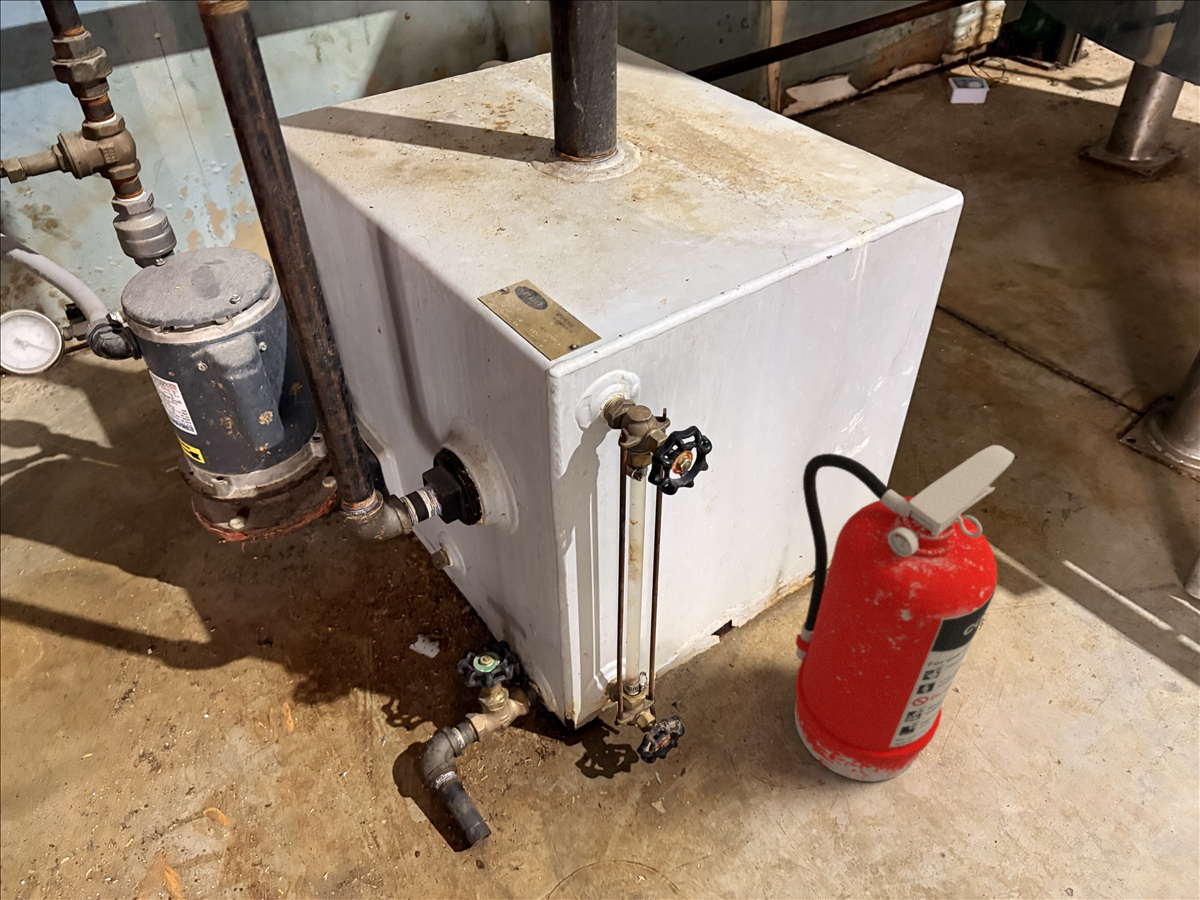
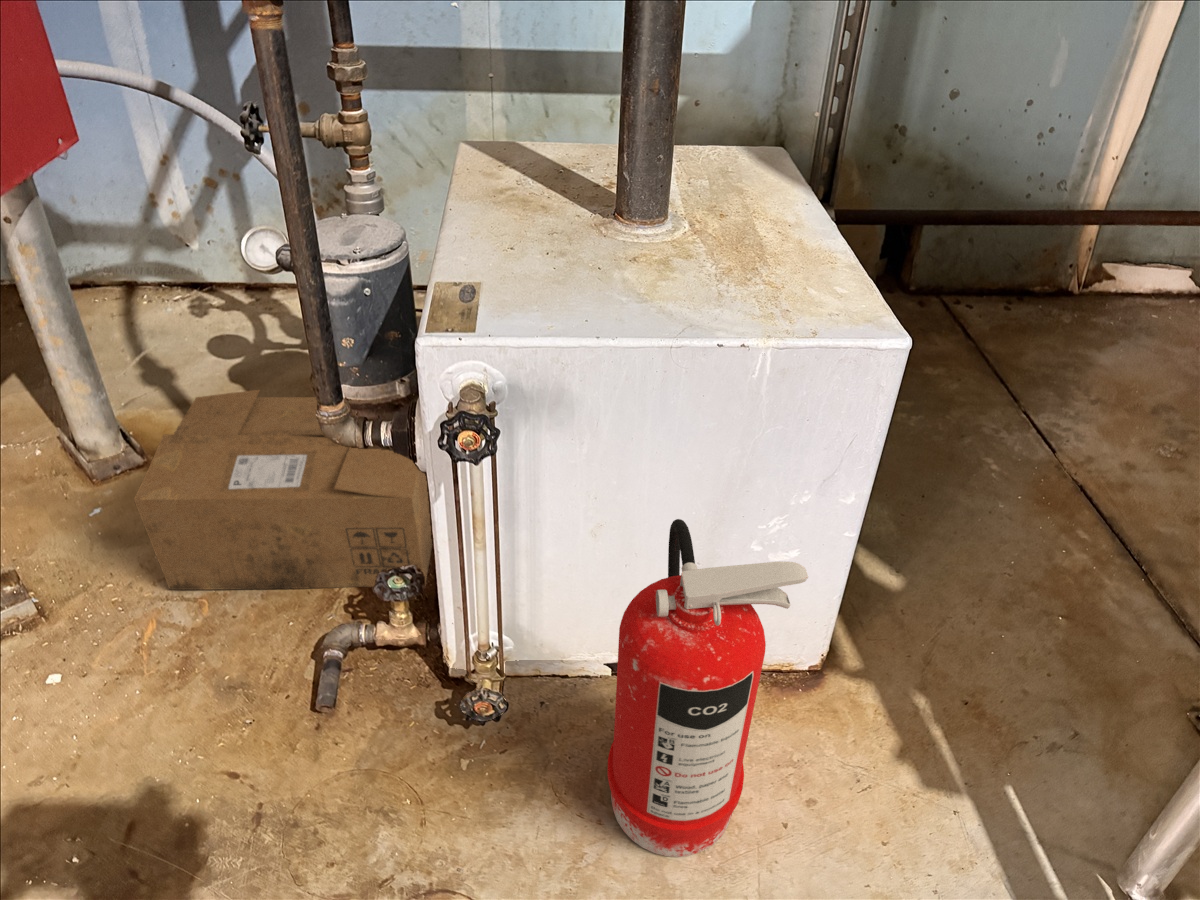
cardboard box: none [39,443,460,824] -> present [134,390,432,590]

